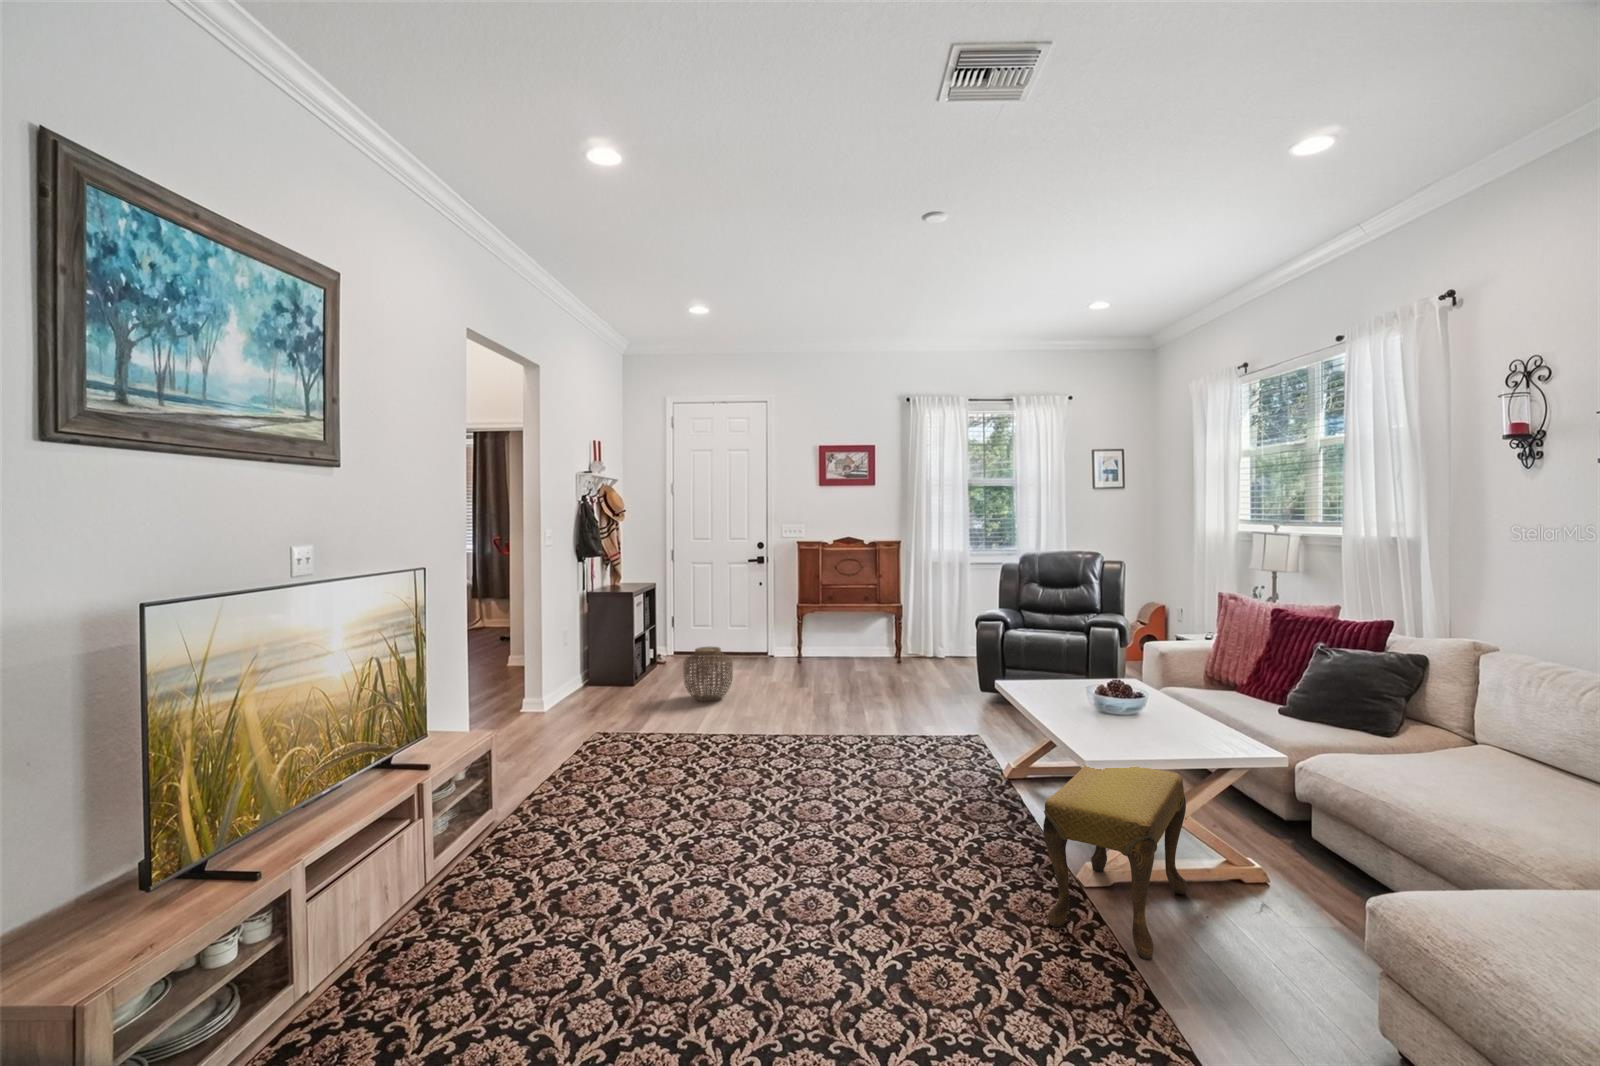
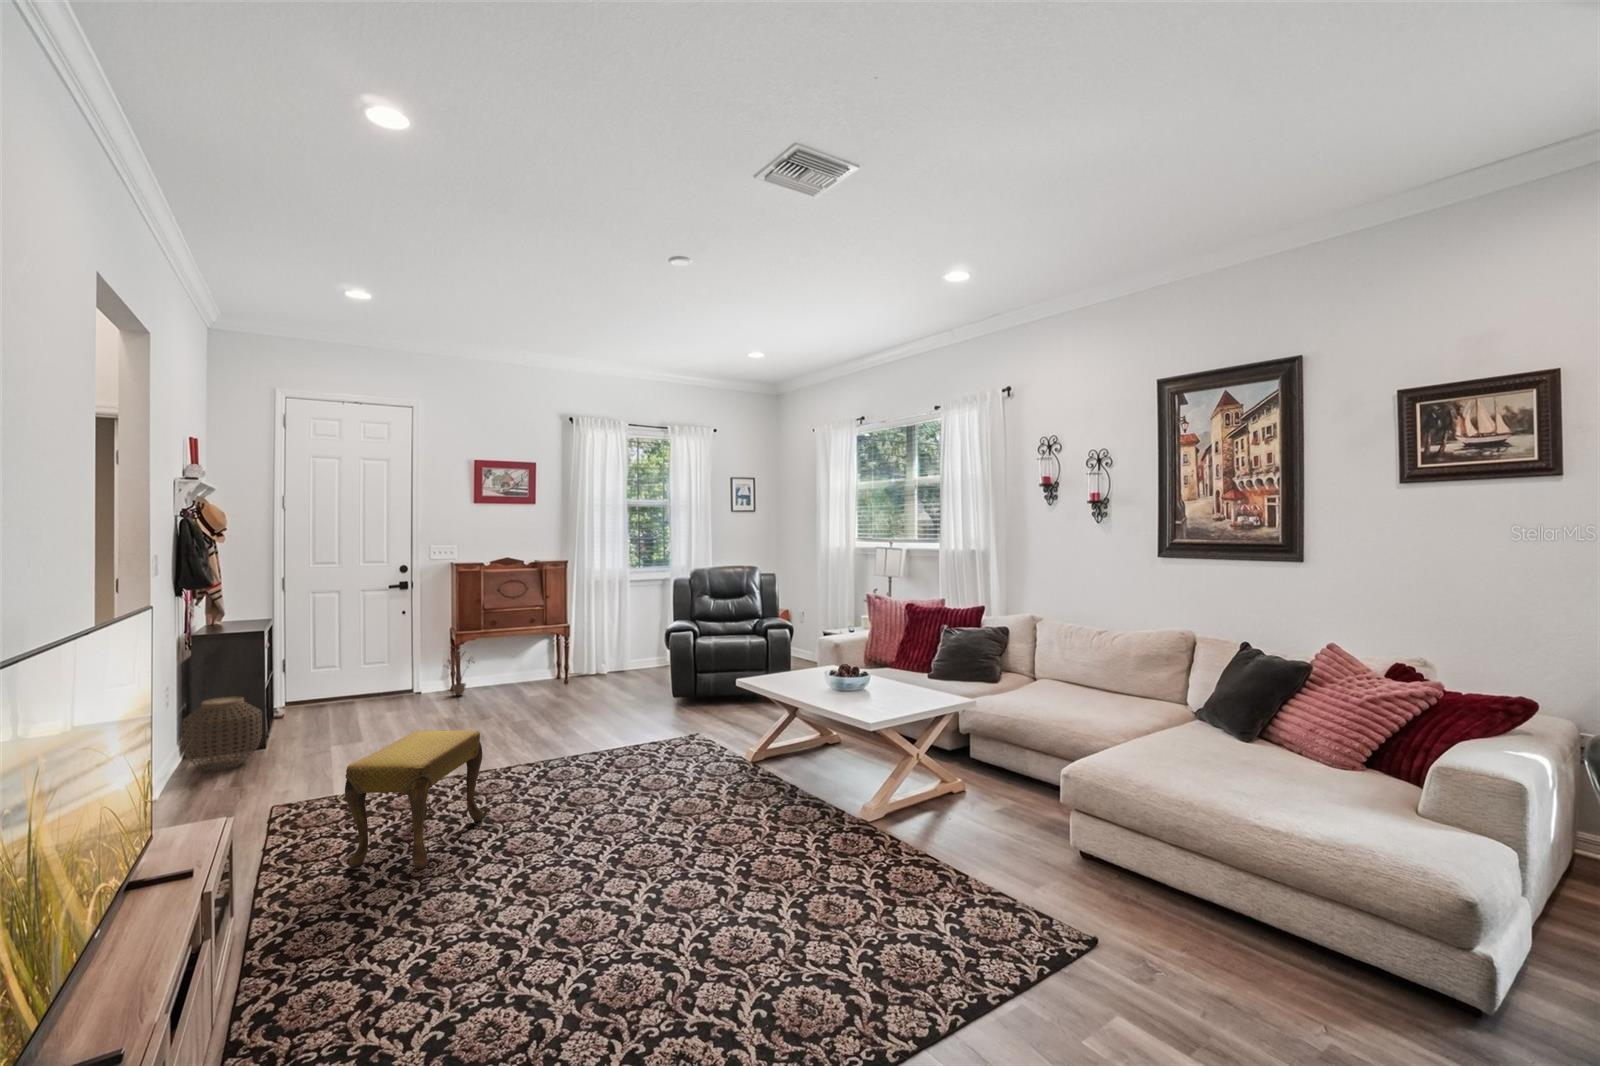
decorative plant: none [869,624,900,666] -> present [447,651,474,696]
footstool: present [1043,765,1187,959] -> present [345,730,483,869]

